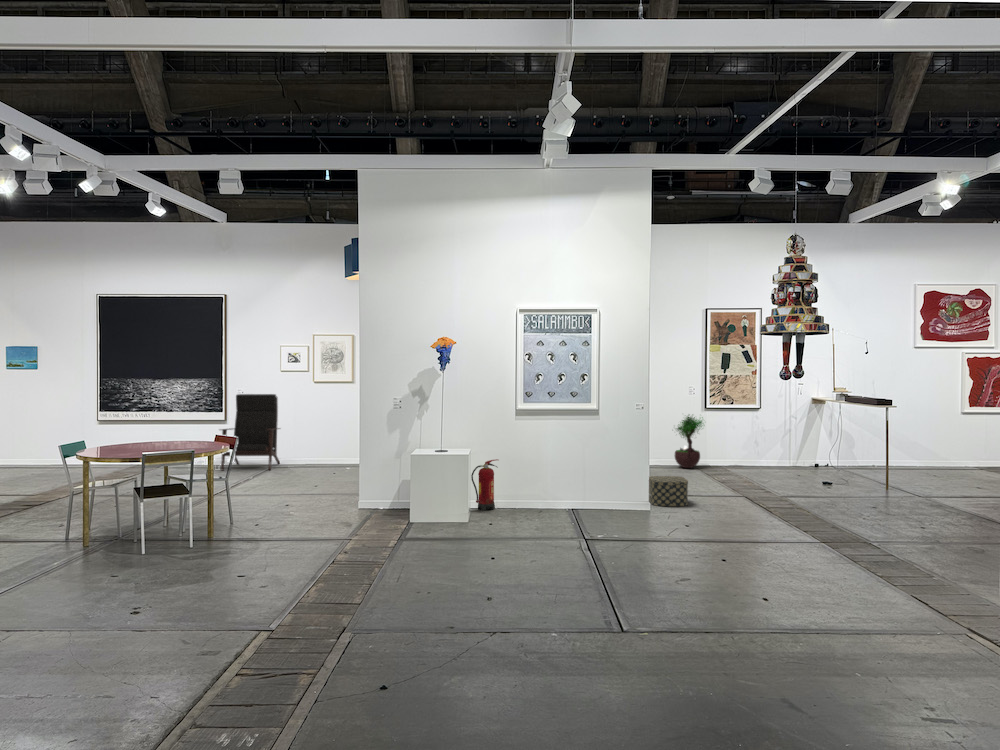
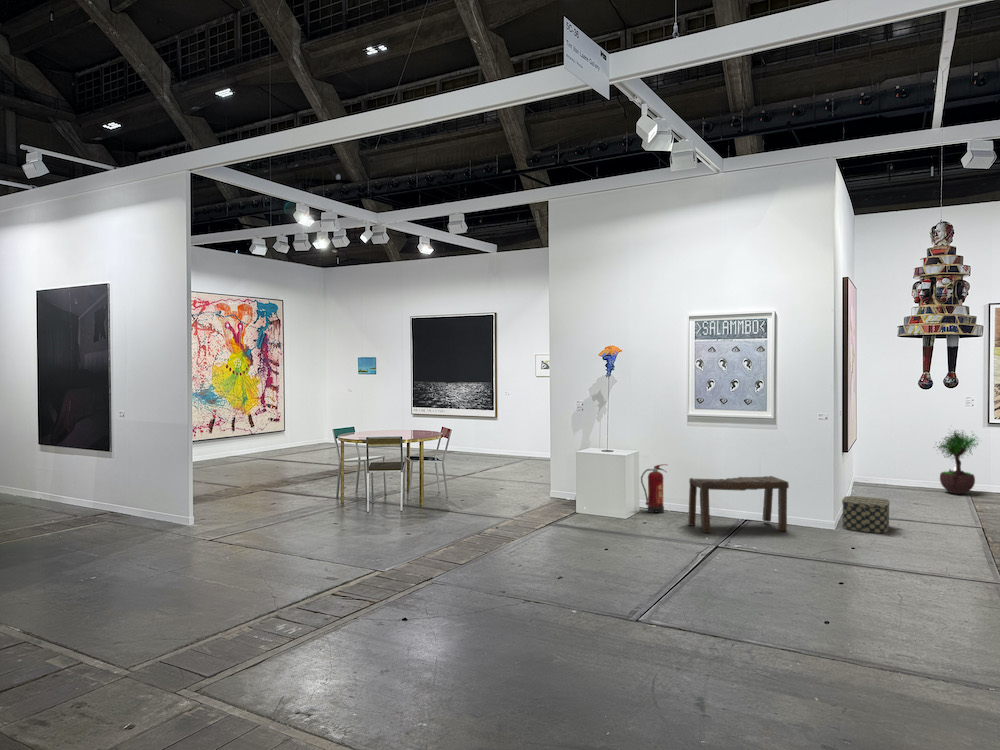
lounge chair: present [221,394,280,471] -> none [483,396,538,462]
bench: none [532,463,621,523] -> present [688,476,789,533]

